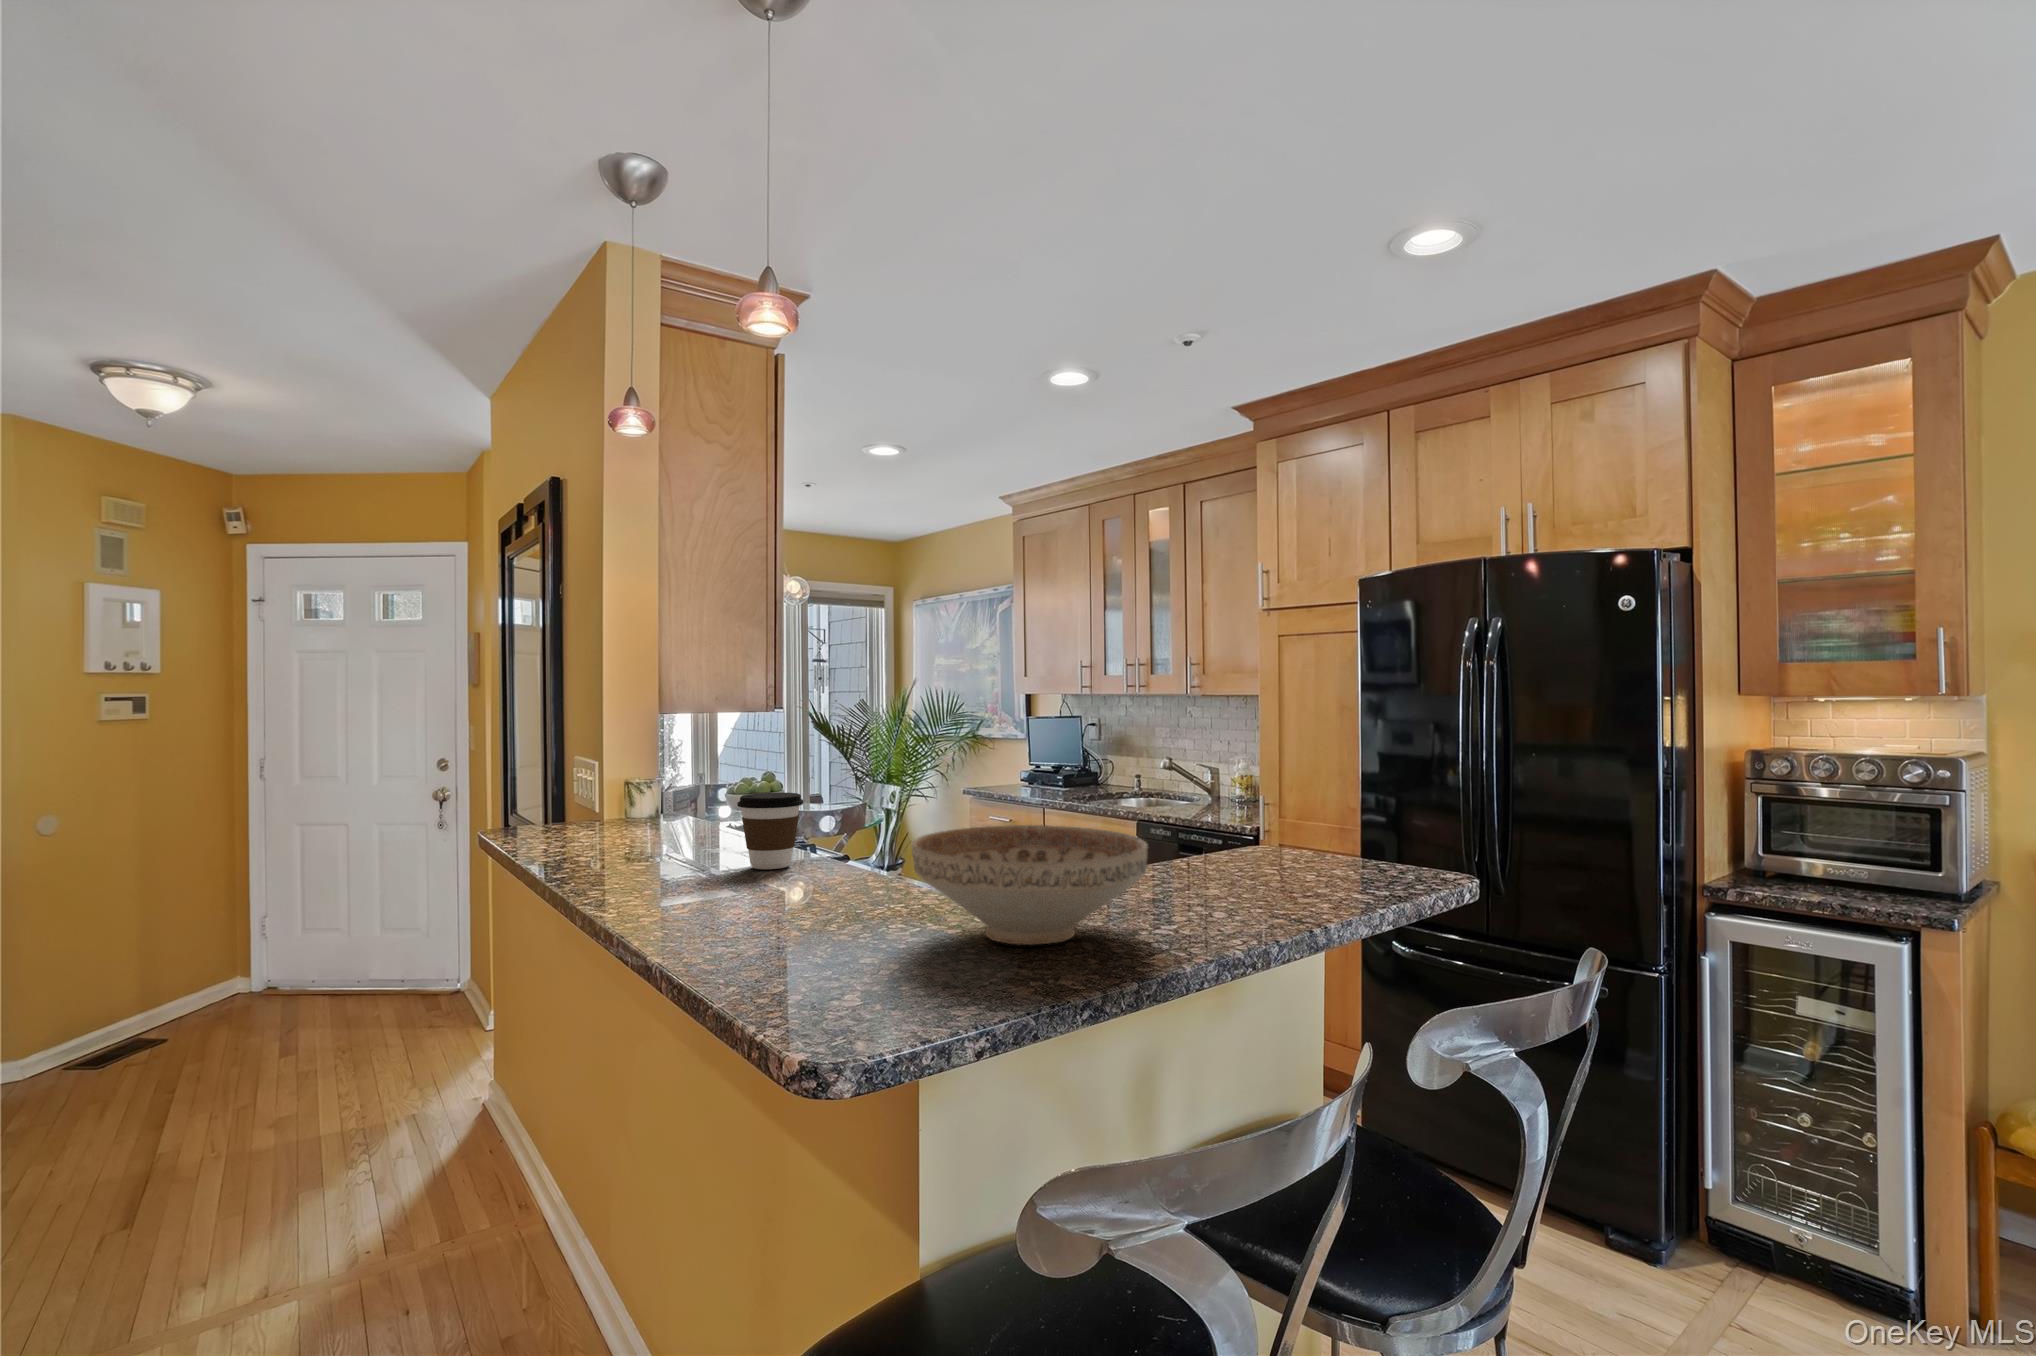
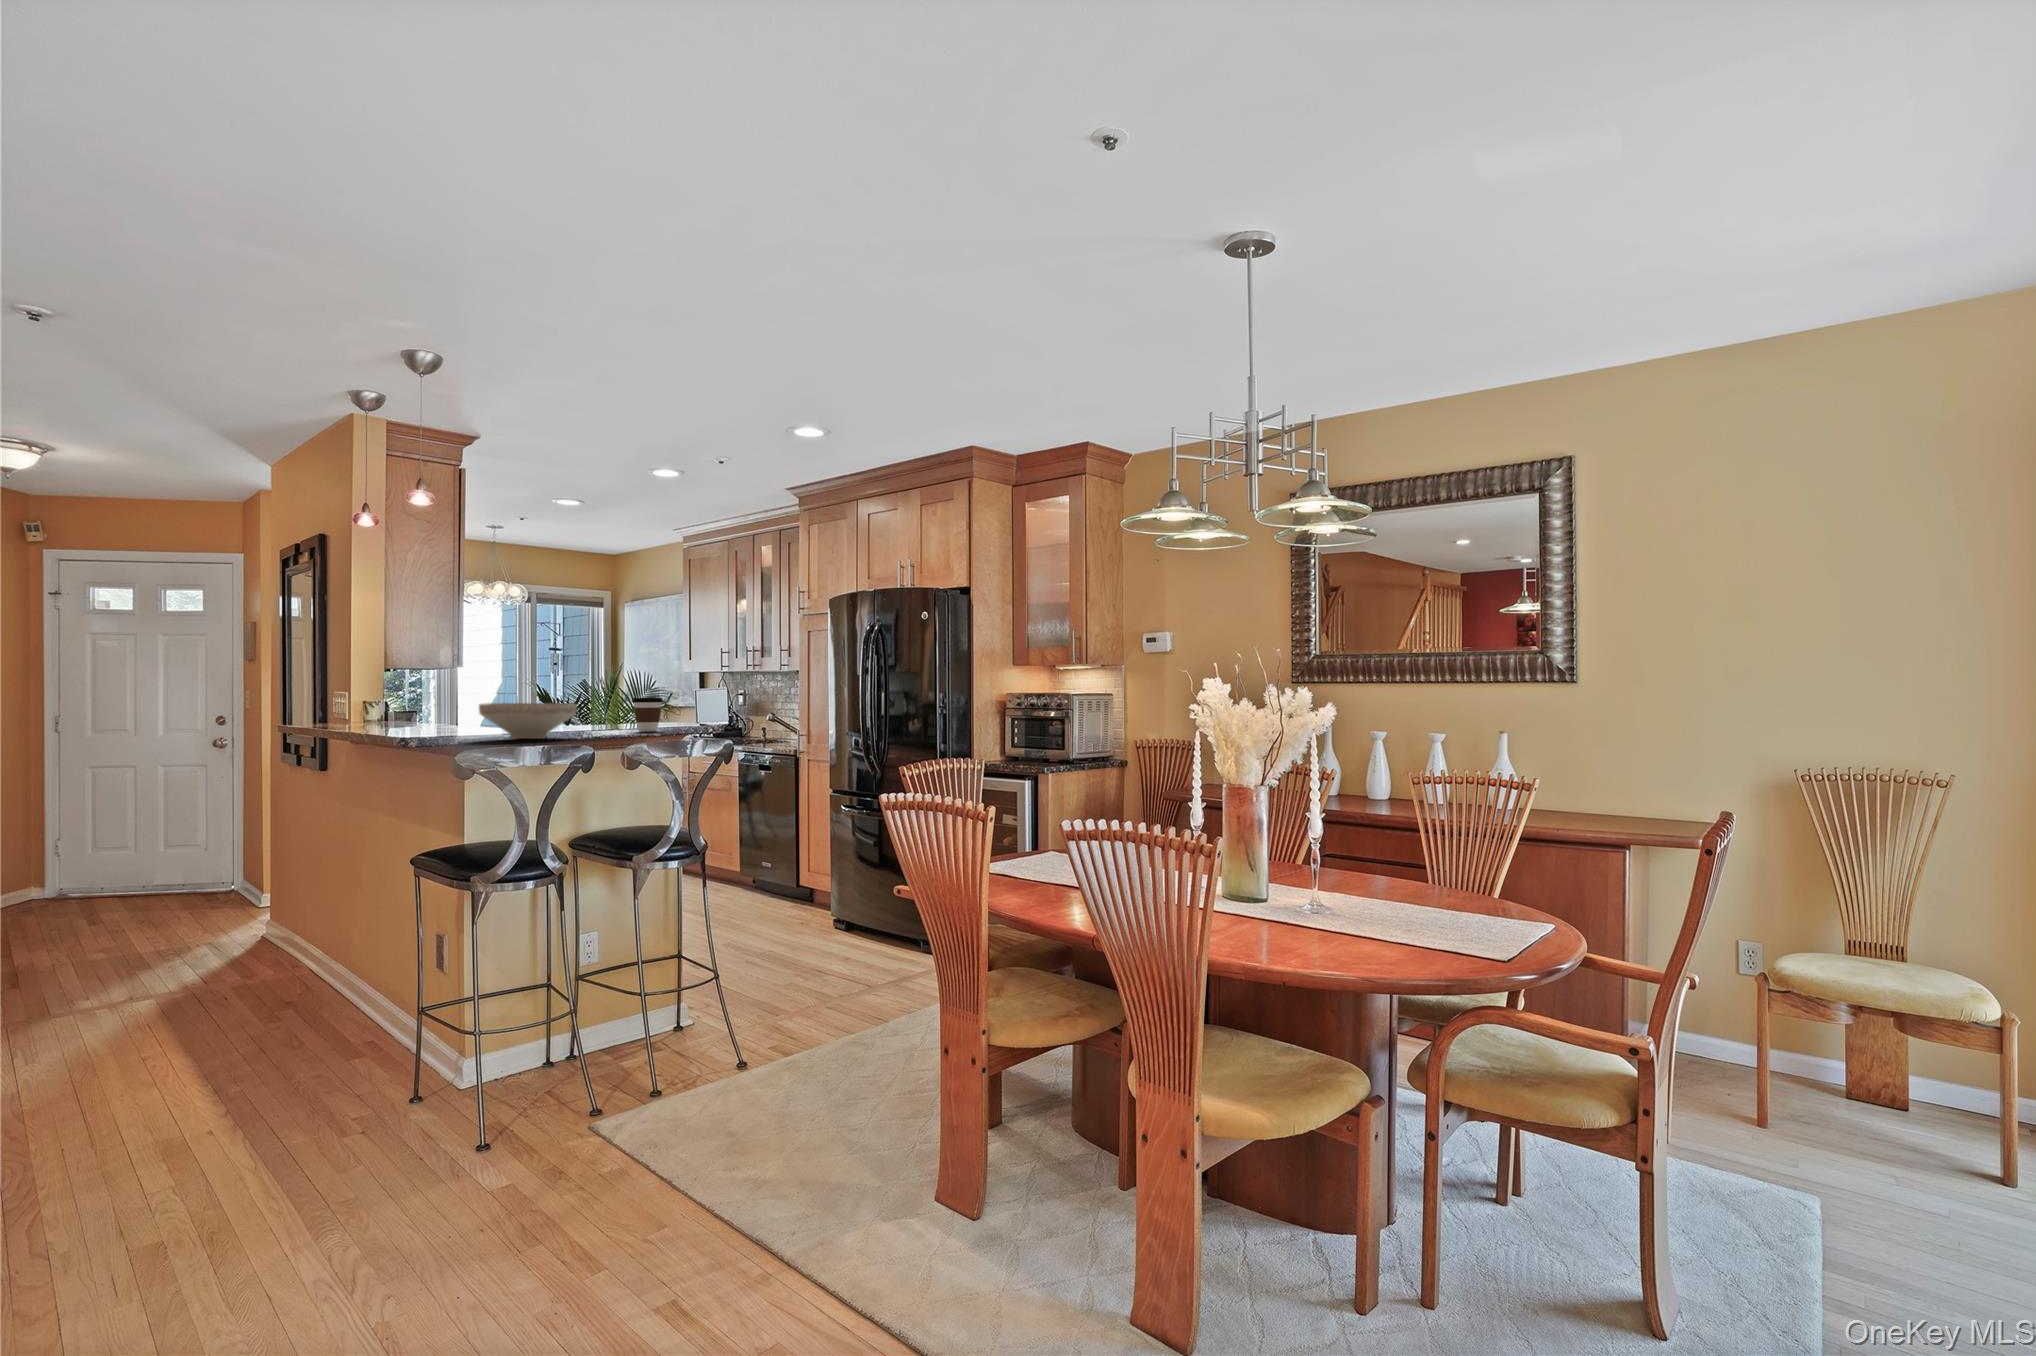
coffee cup: present [737,792,804,869] -> present [632,698,664,731]

